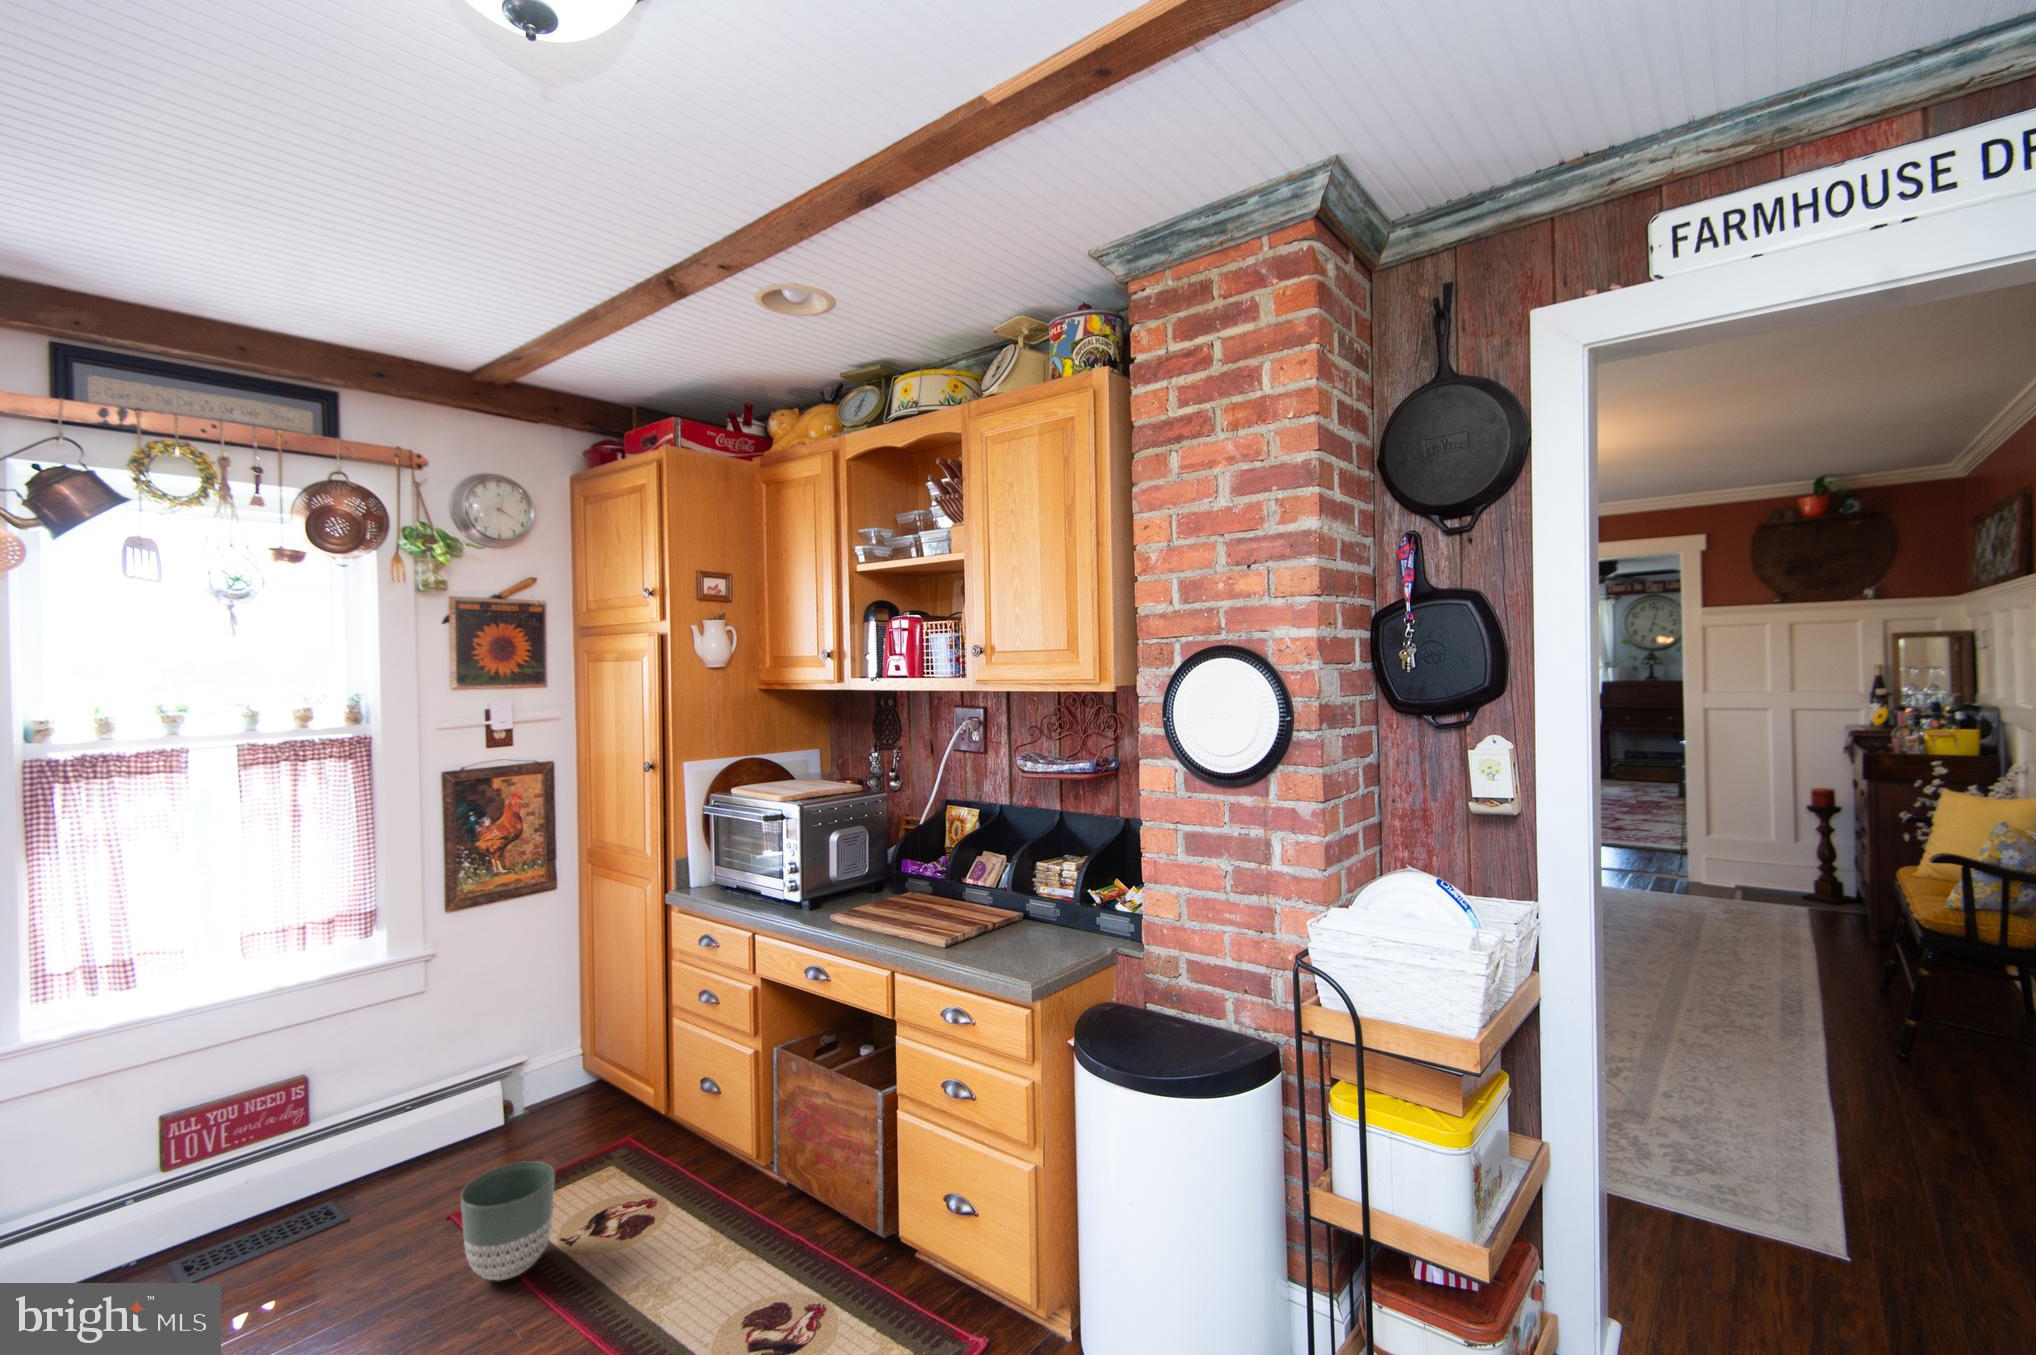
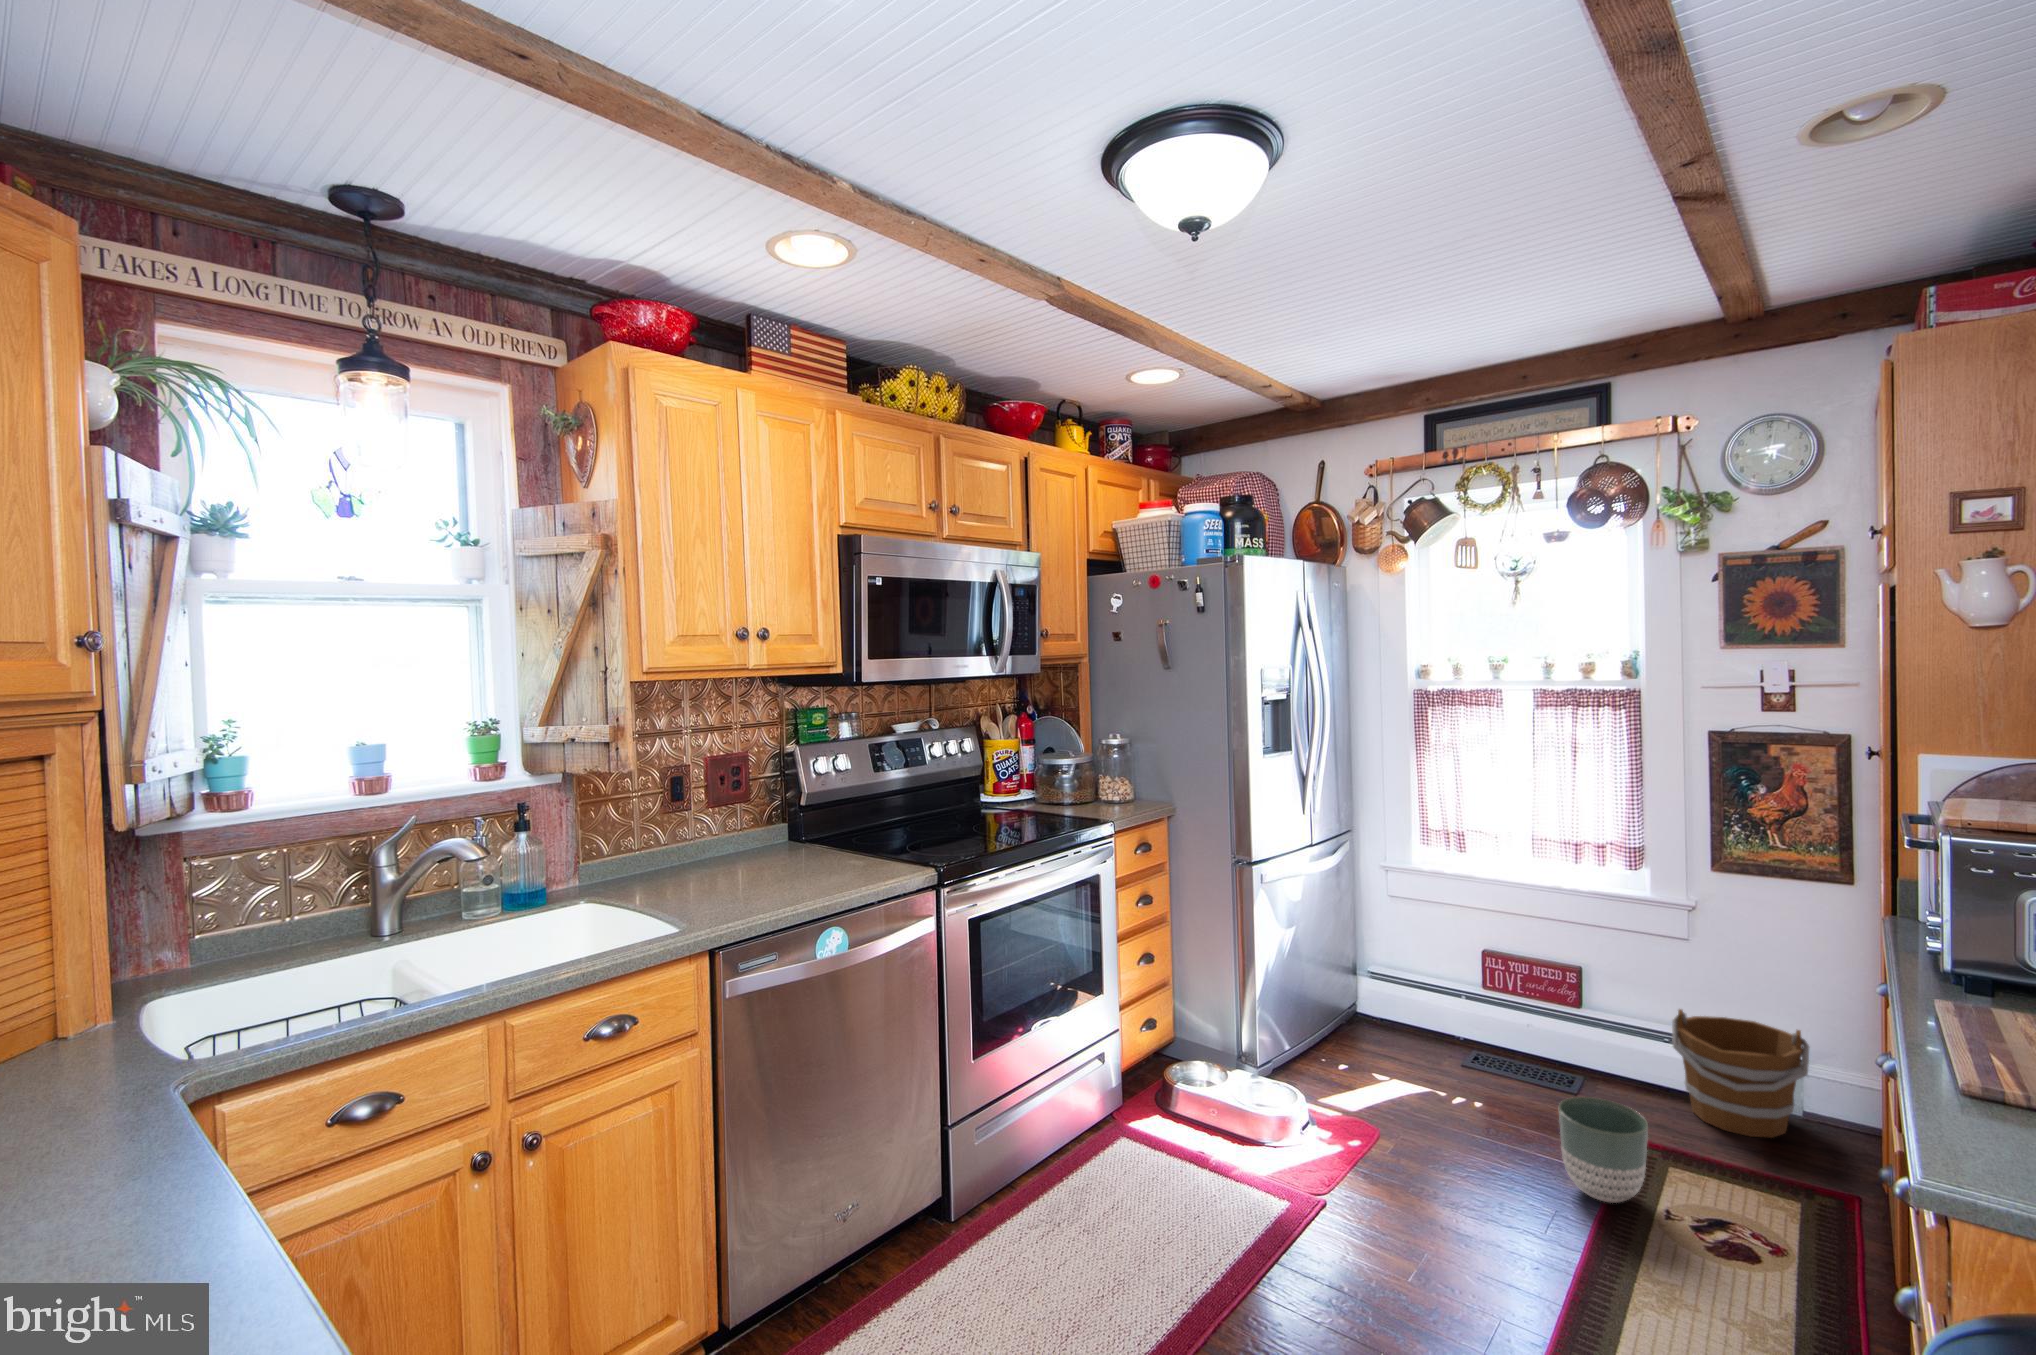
bucket: none [440,1029,562,1159] -> present [1672,1009,1810,1138]

